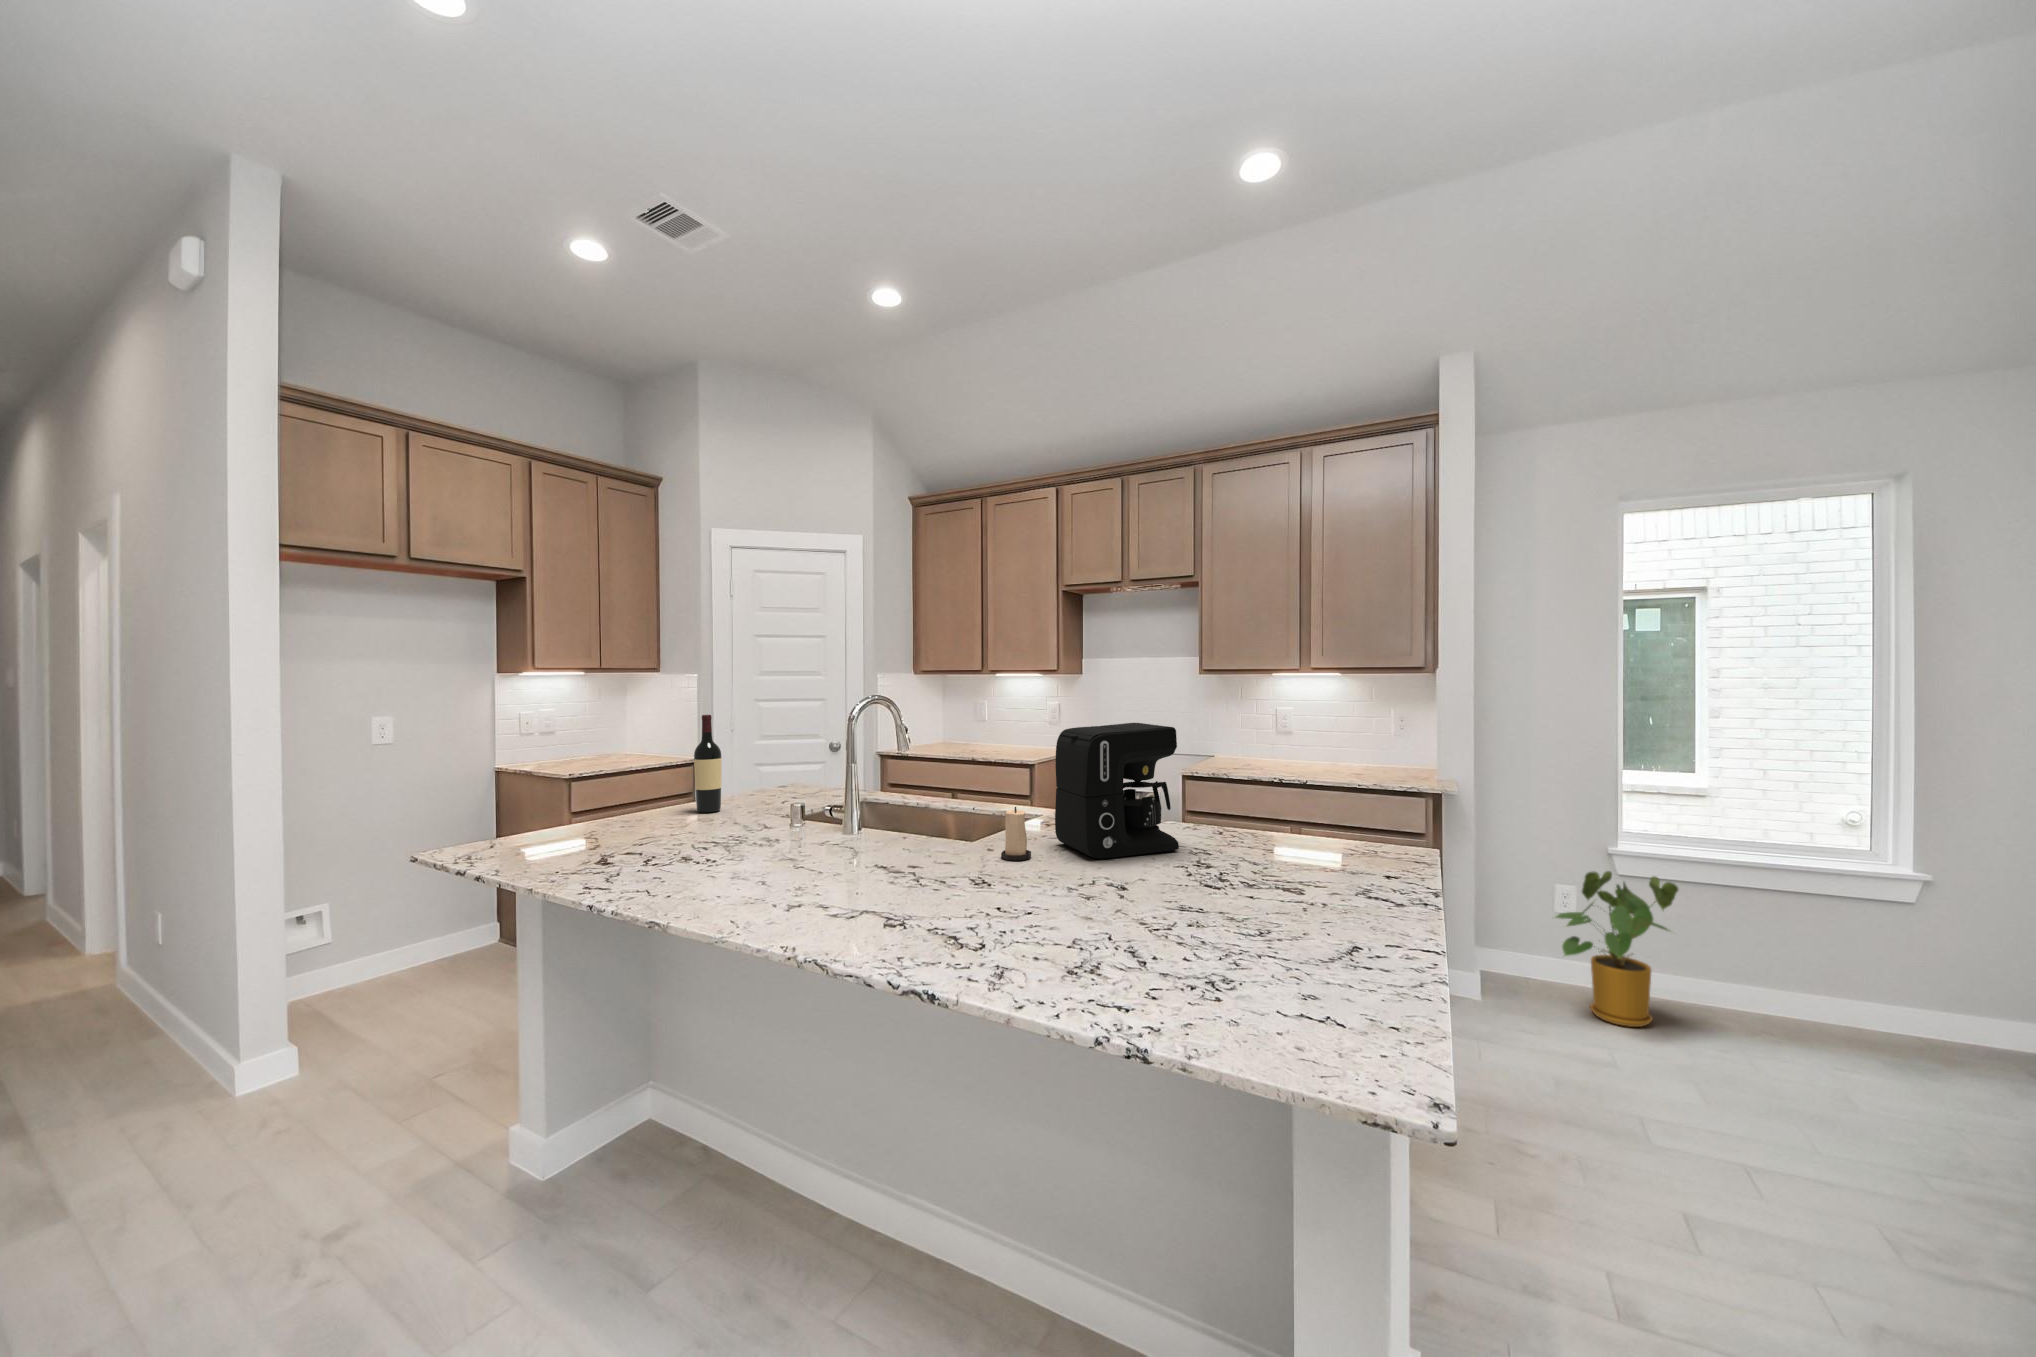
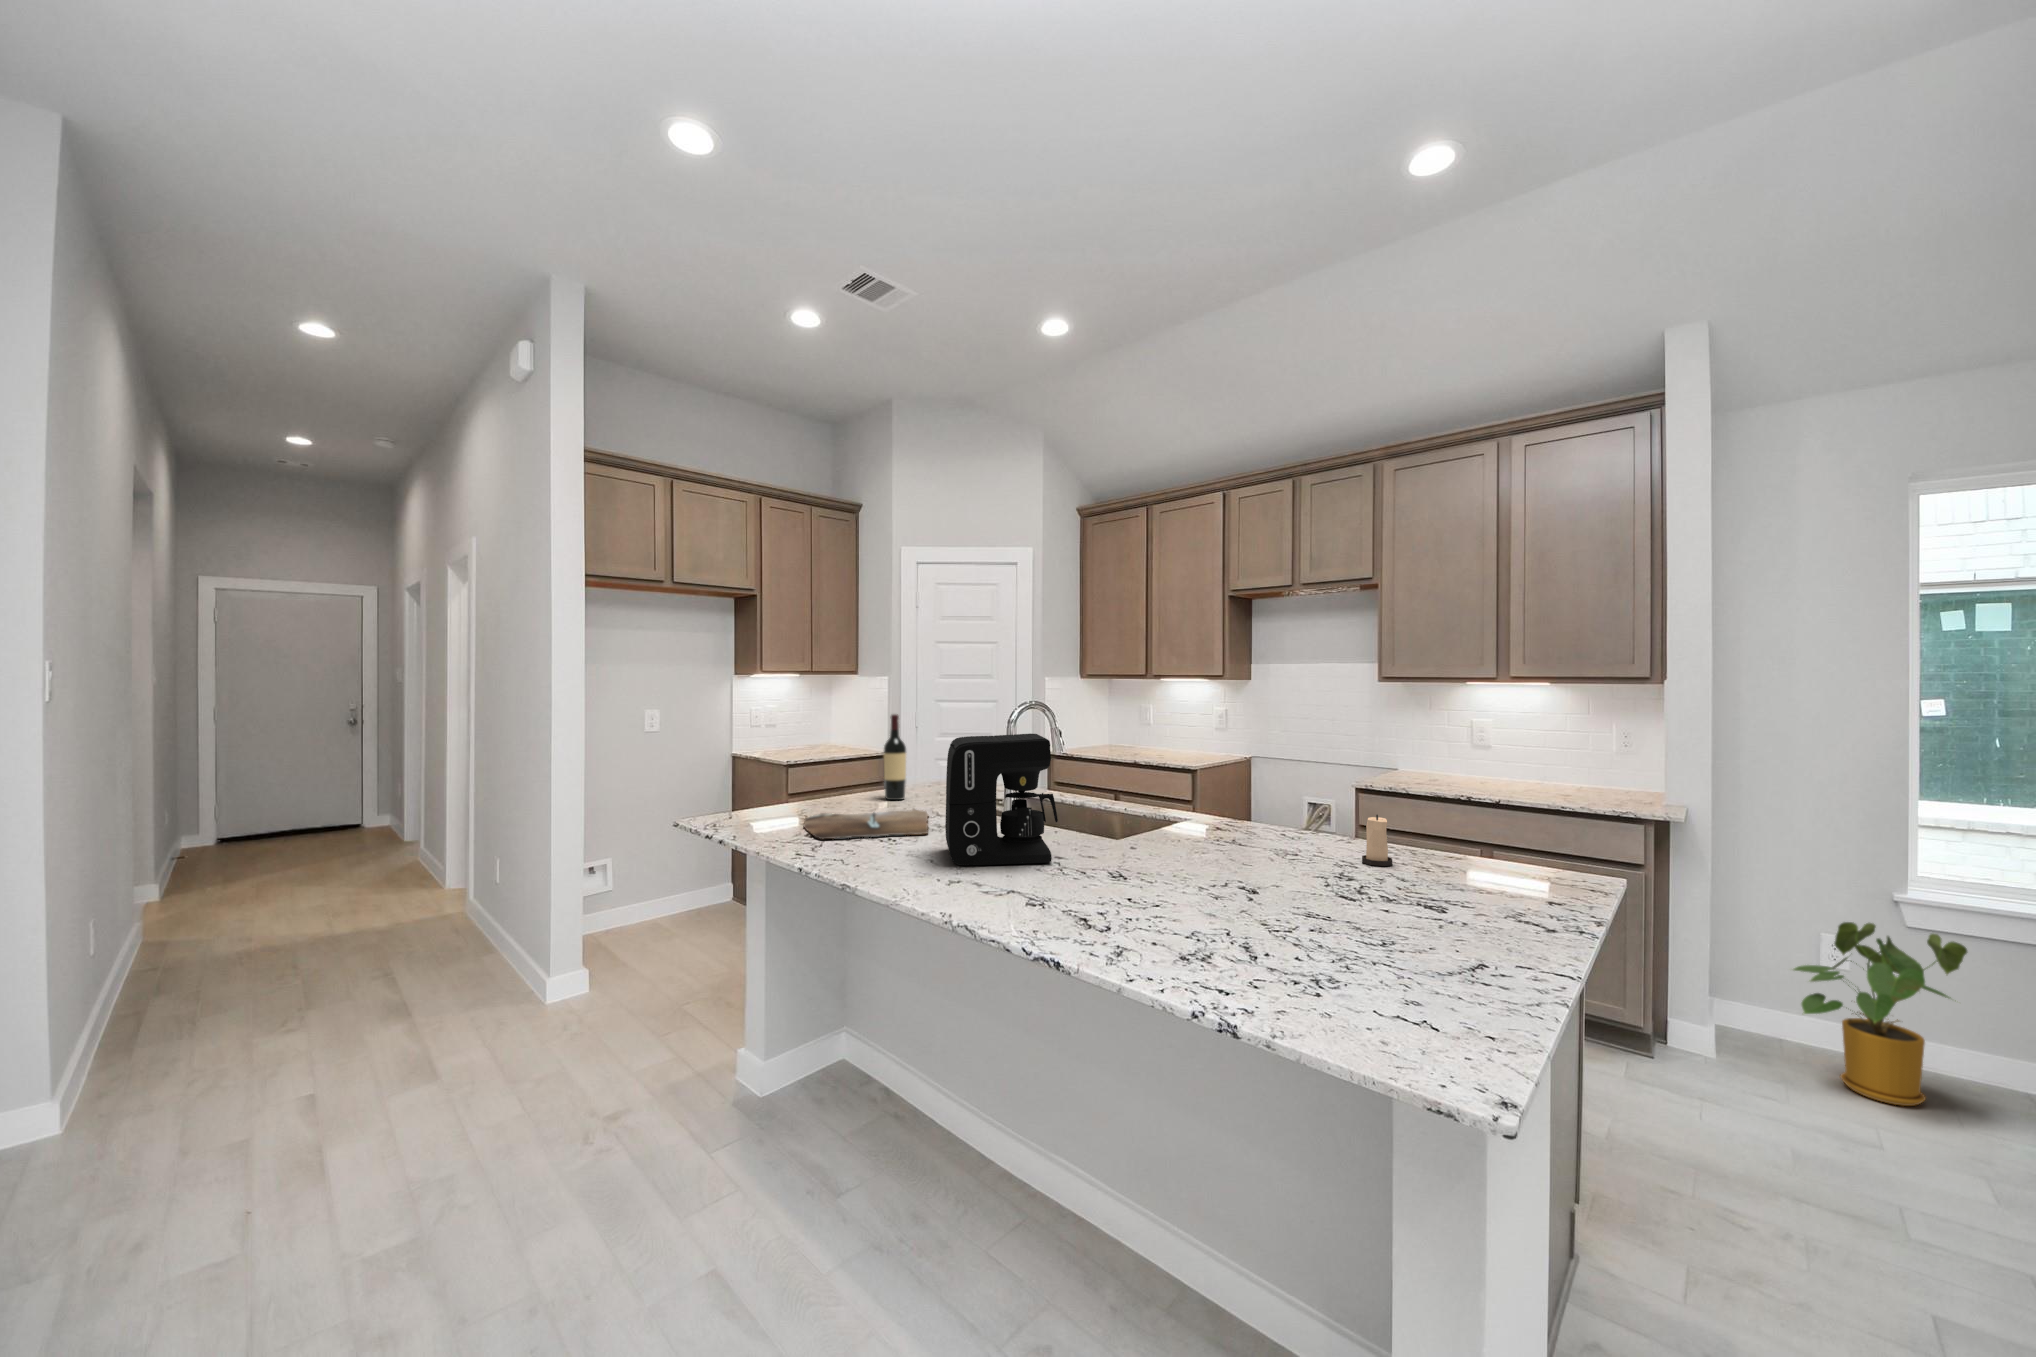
coffee maker: present [1055,723,1179,859] -> present [945,734,1058,865]
candle: present [1001,807,1031,861] -> present [1362,815,1392,866]
cutting board: none [598,822,755,865] -> present [804,810,928,839]

